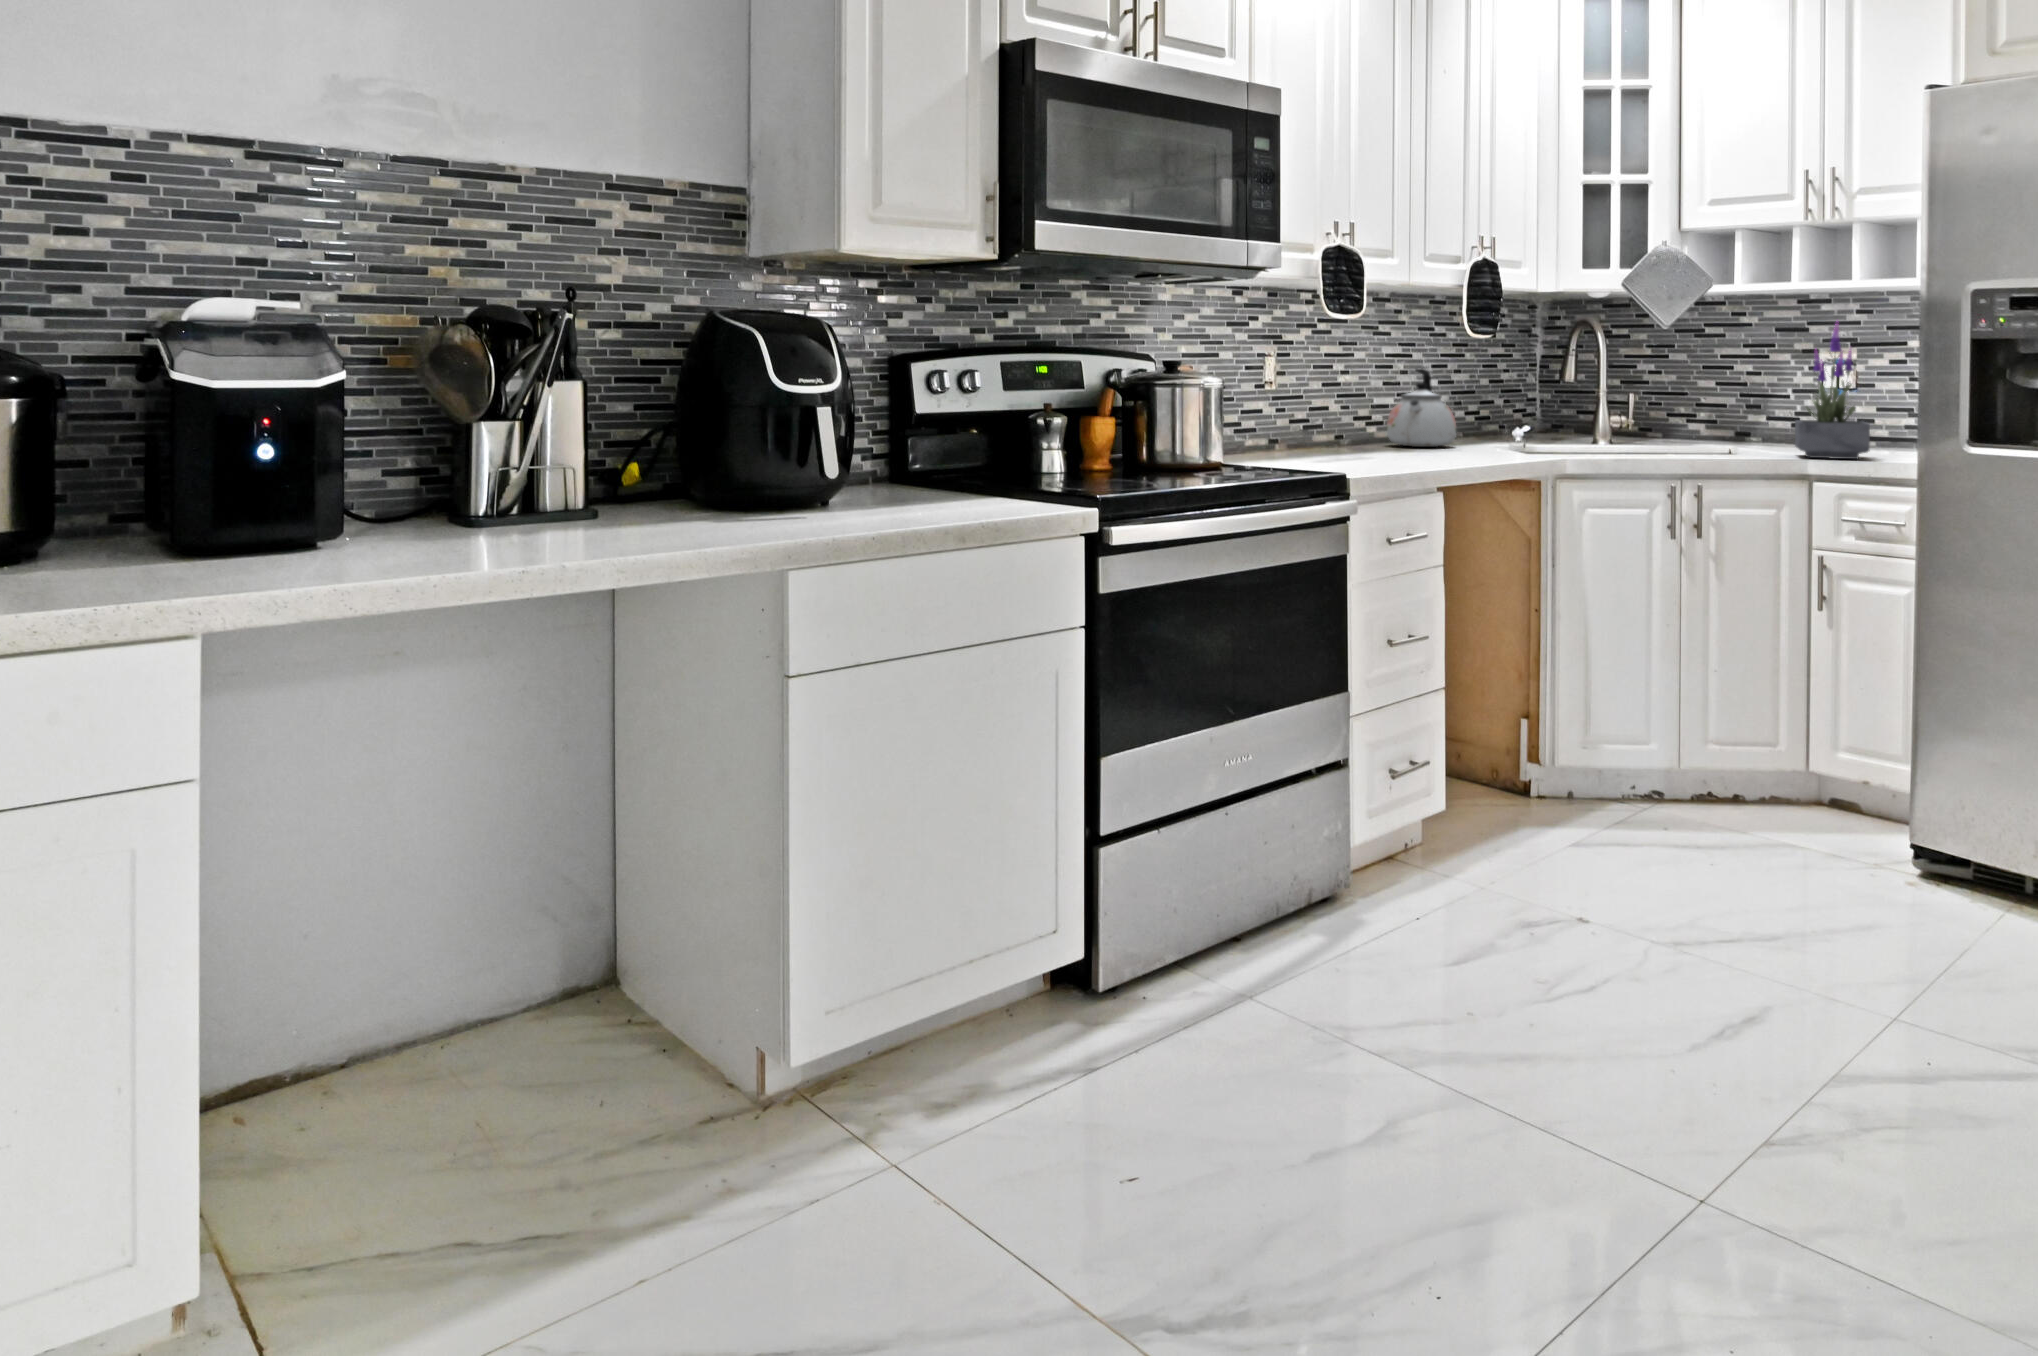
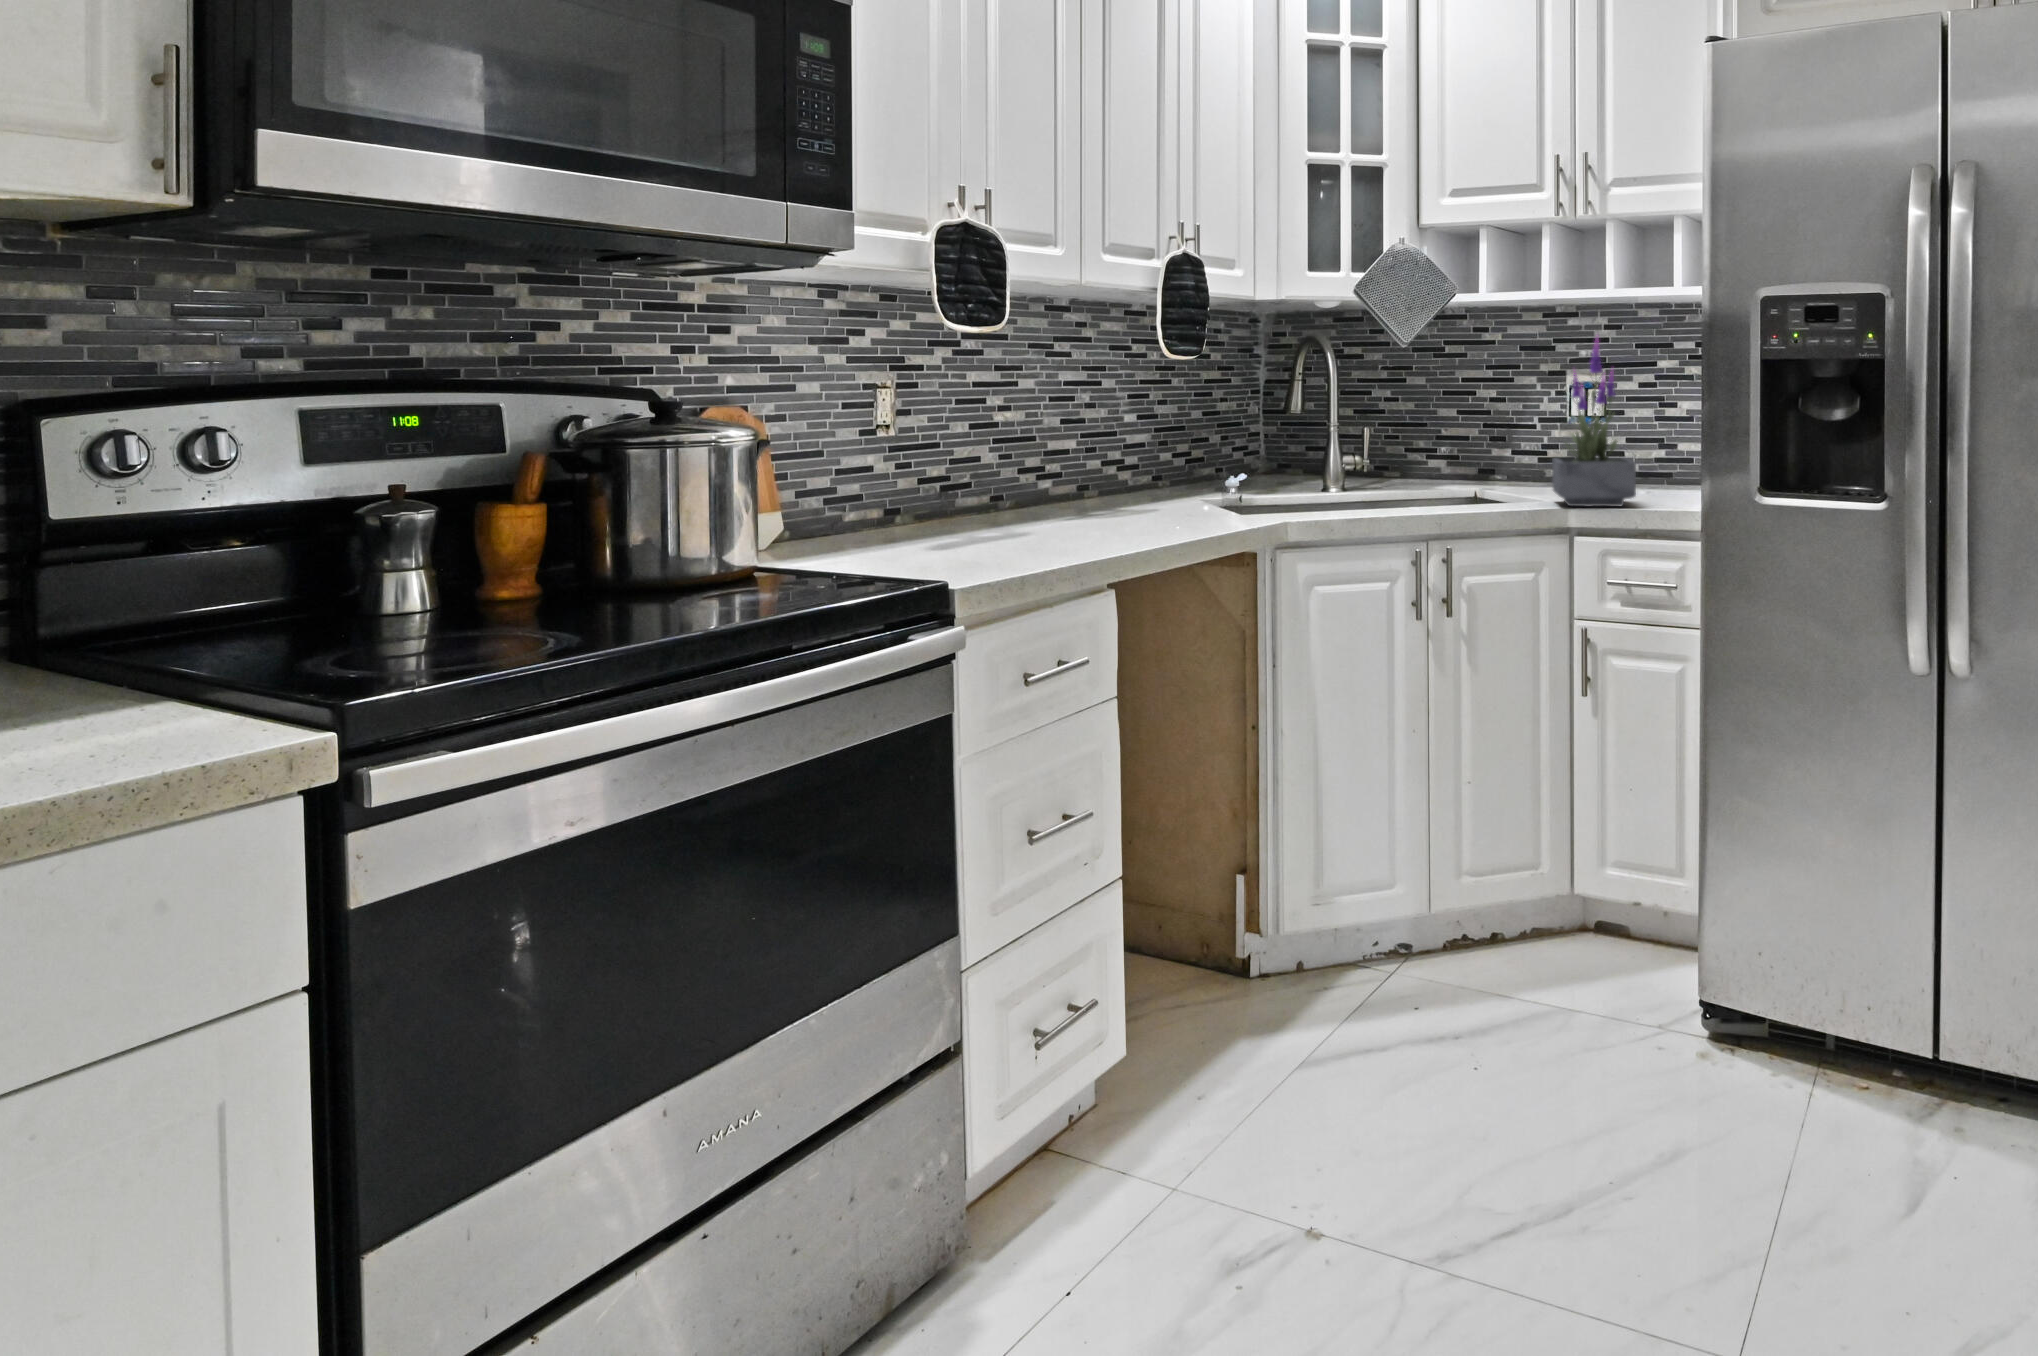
kettle: present [1387,369,1456,447] -> none [1058,401,1151,509]

